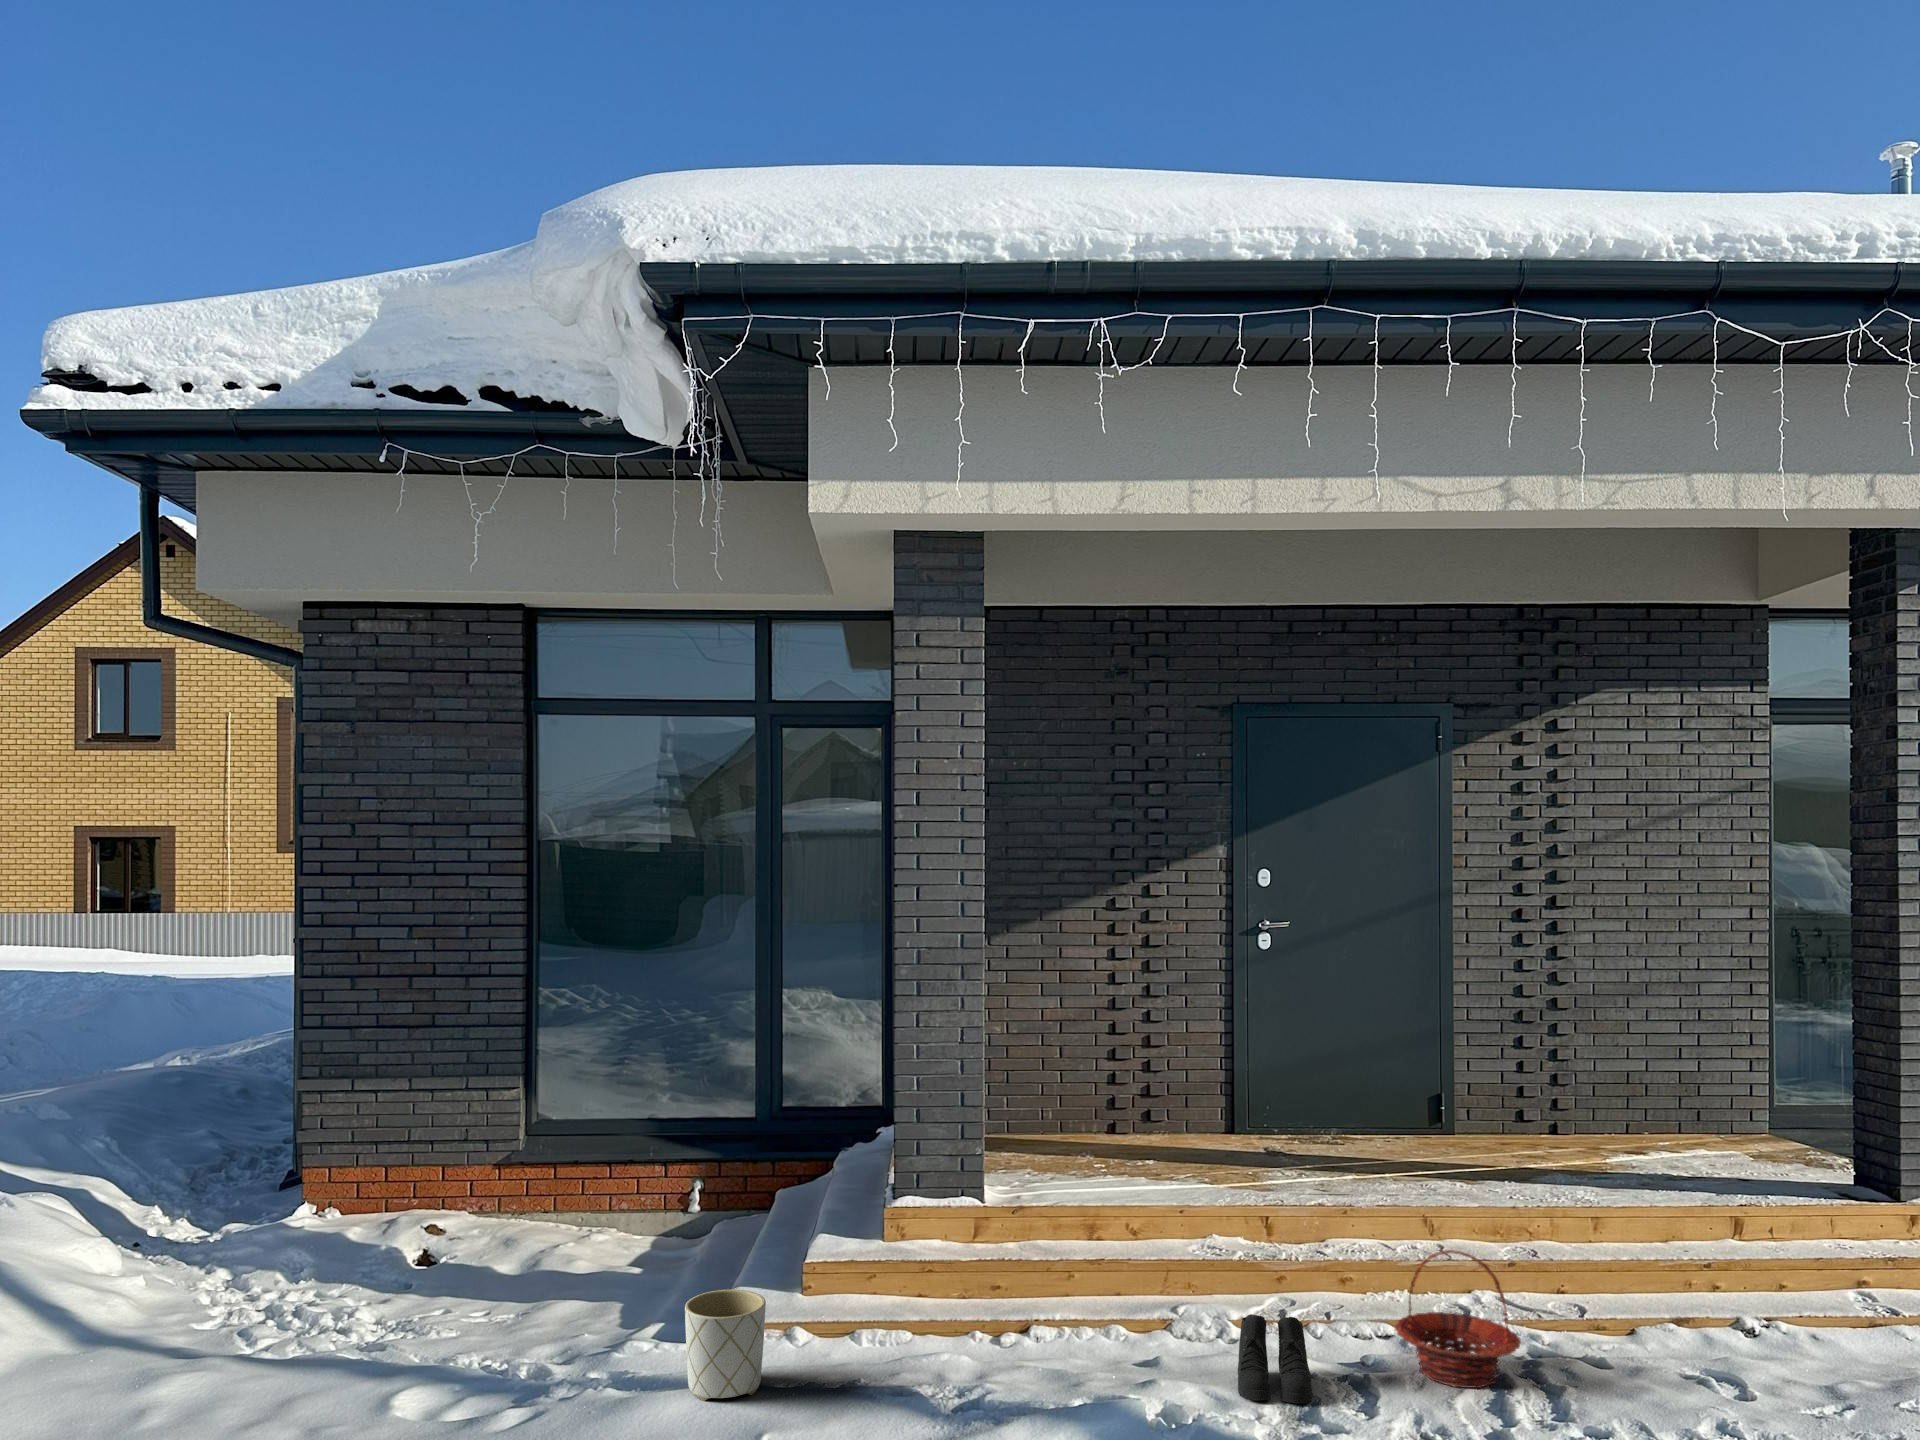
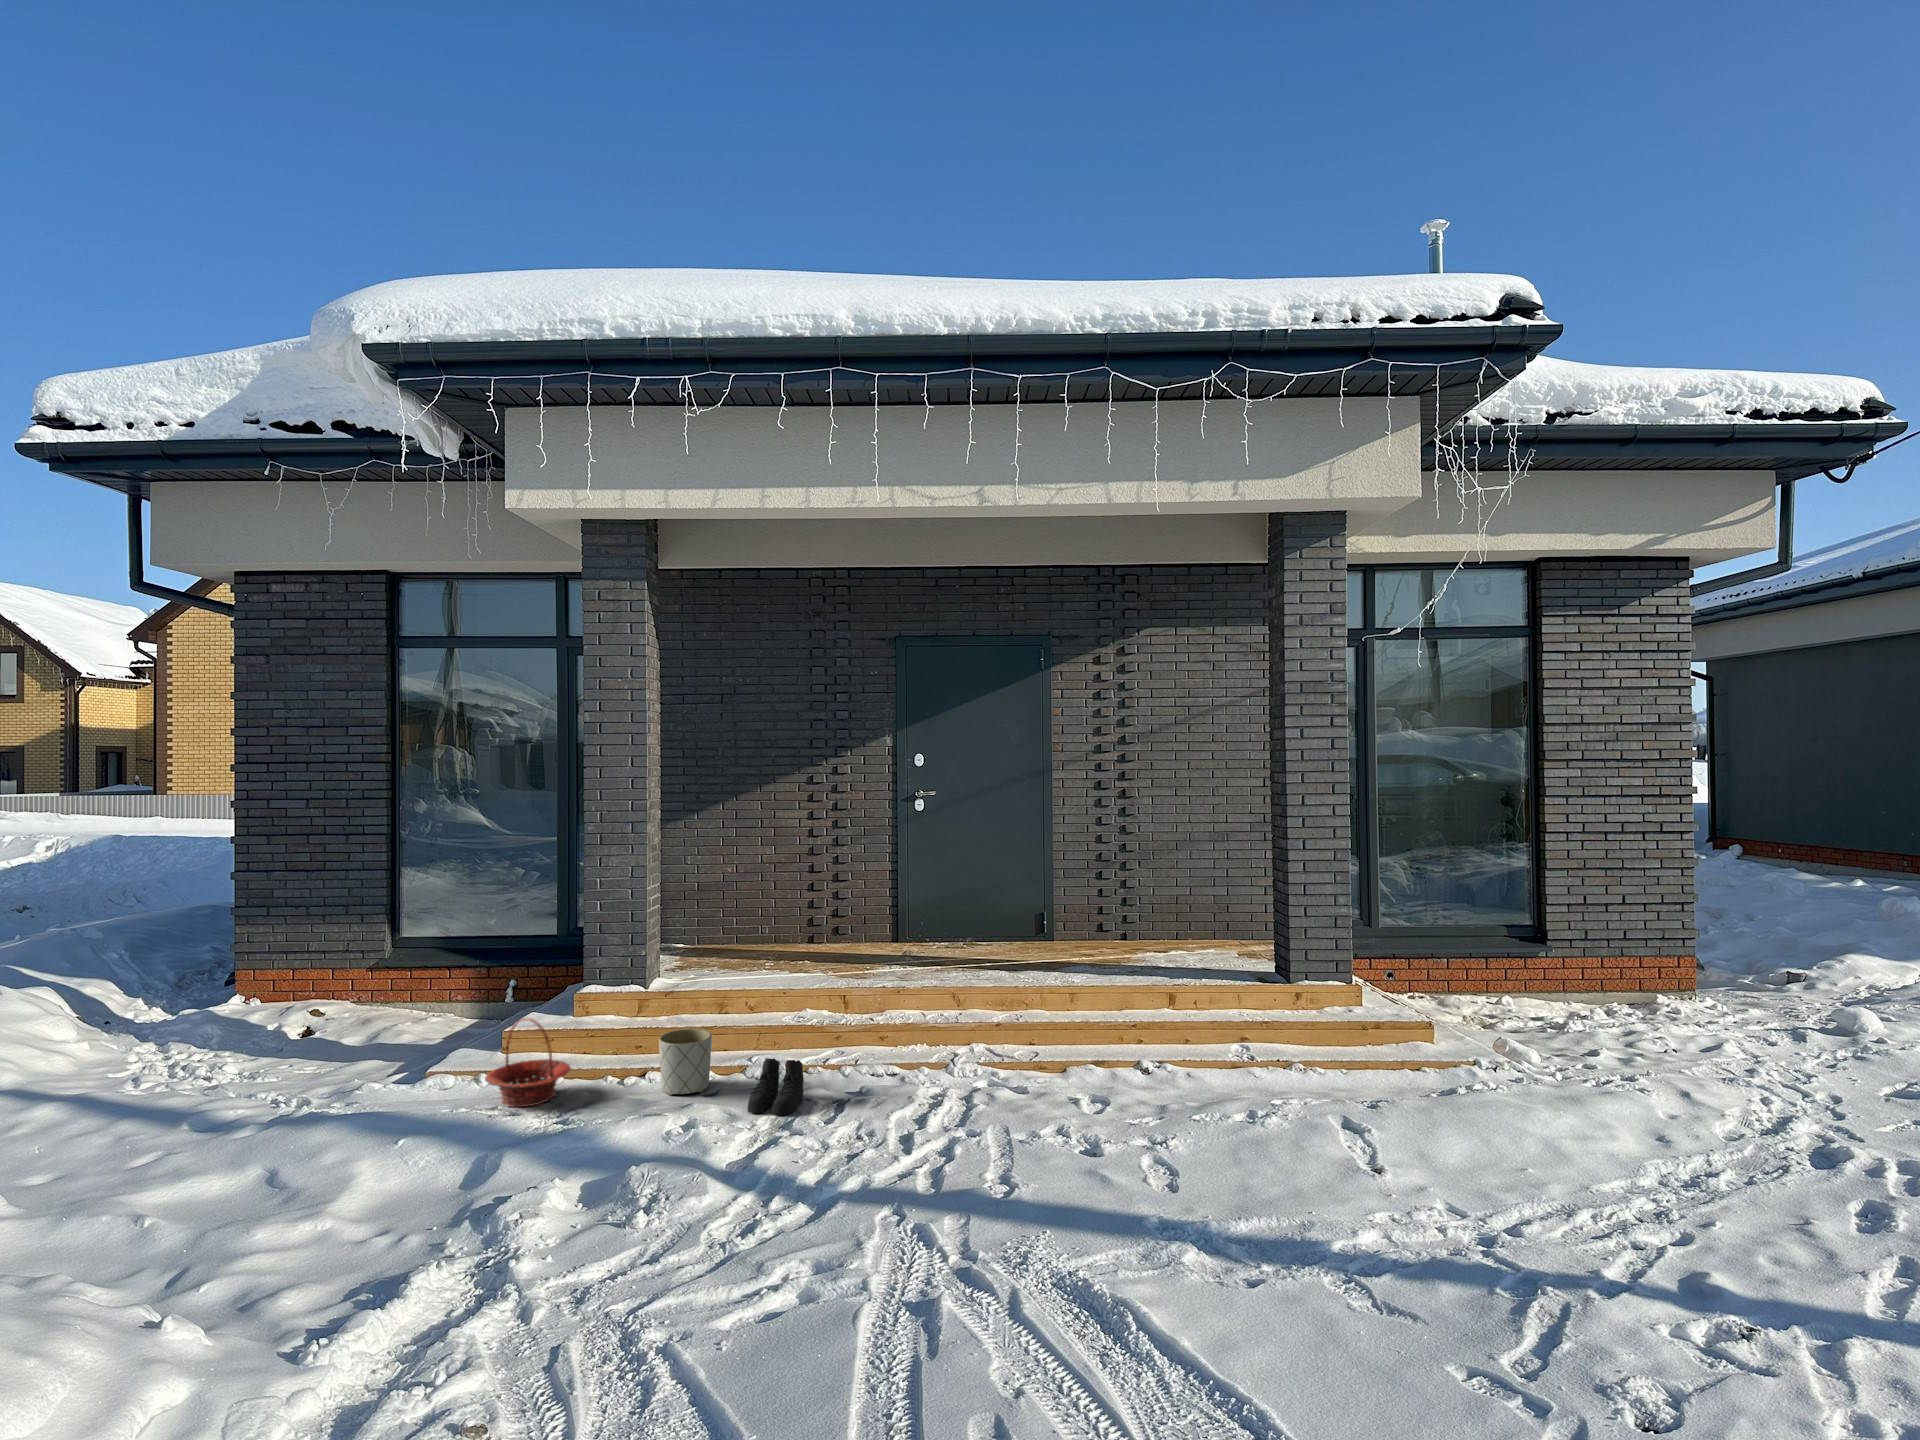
basket: present [1395,1250,1521,1388] -> present [485,1018,571,1107]
planter: present [685,1289,766,1401] -> present [659,1029,712,1096]

